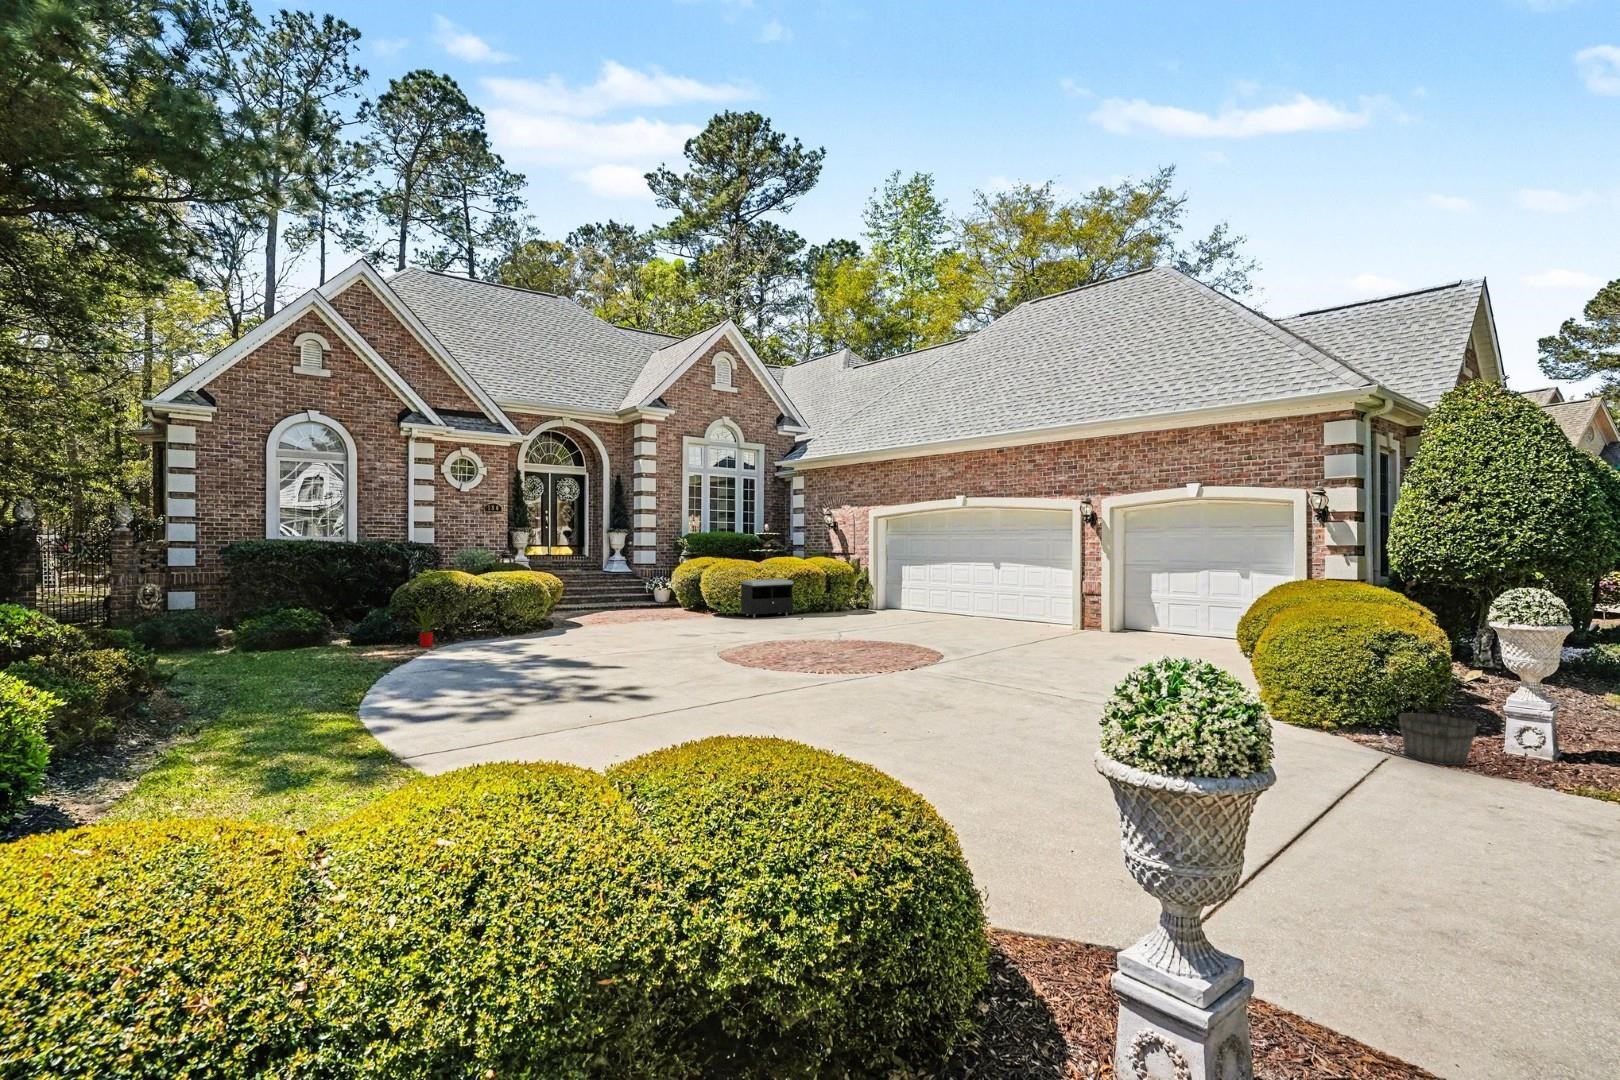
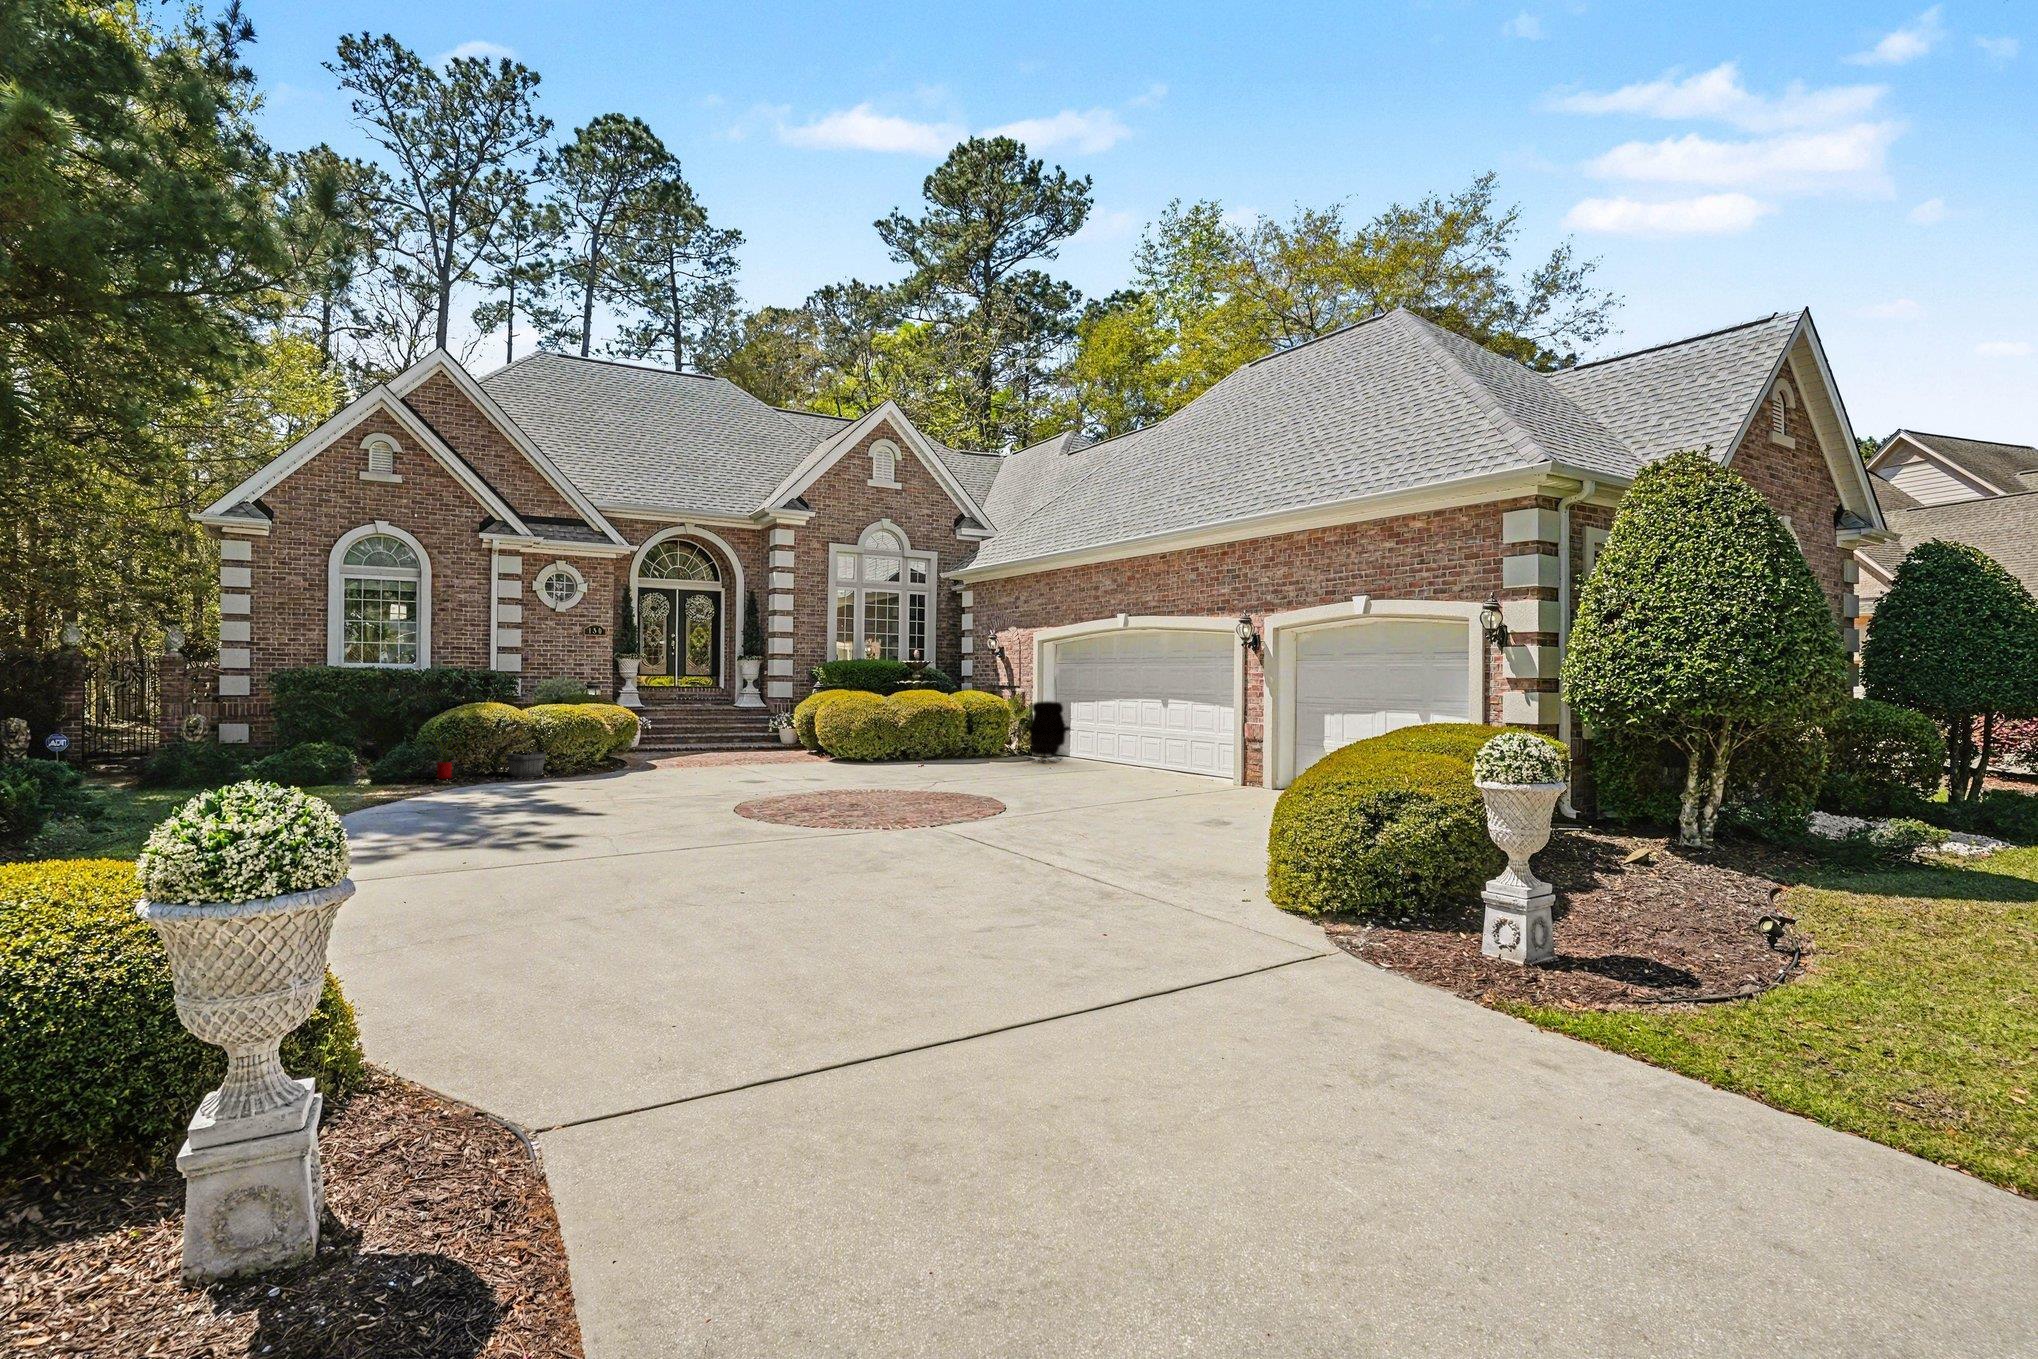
lounge chair: none [864,562,900,611] -> present [1025,701,1070,763]
storage bench: present [741,579,794,618] -> none [854,719,916,765]
wooden bucket: present [1399,710,1476,765] -> present [506,745,546,777]

